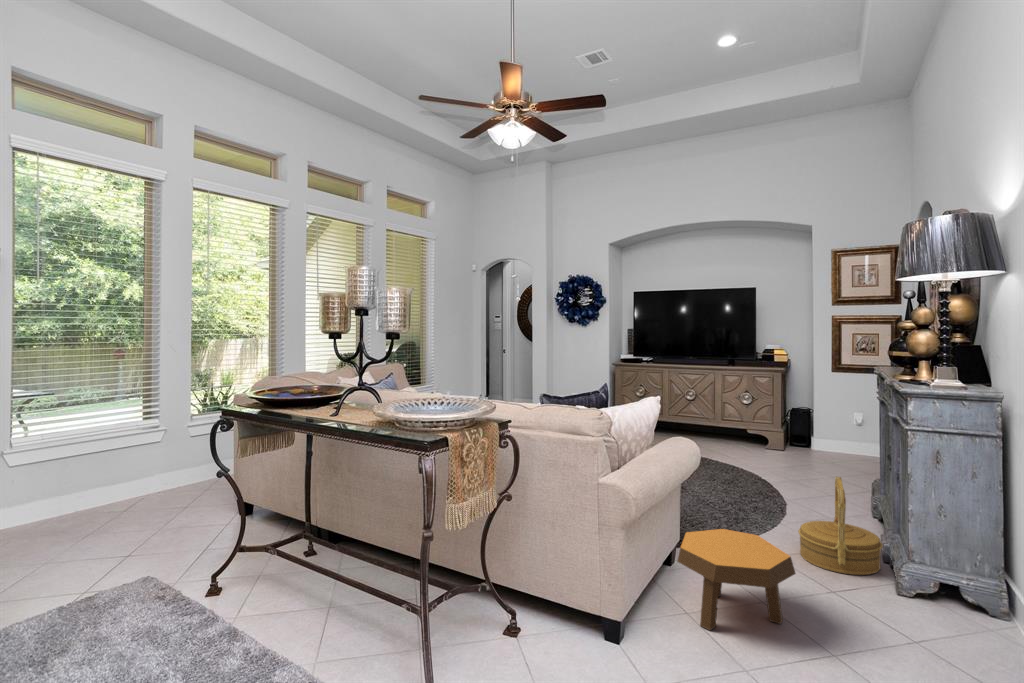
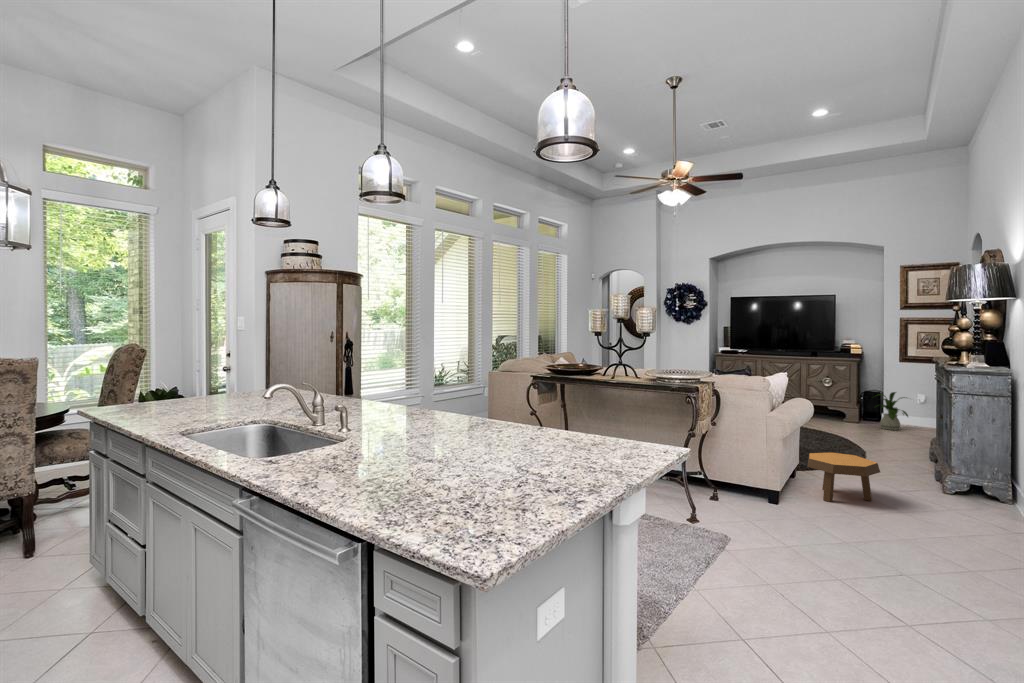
house plant: none [797,410,849,459] -> present [875,392,908,430]
woven basket: present [798,477,883,575] -> none [878,427,935,485]

